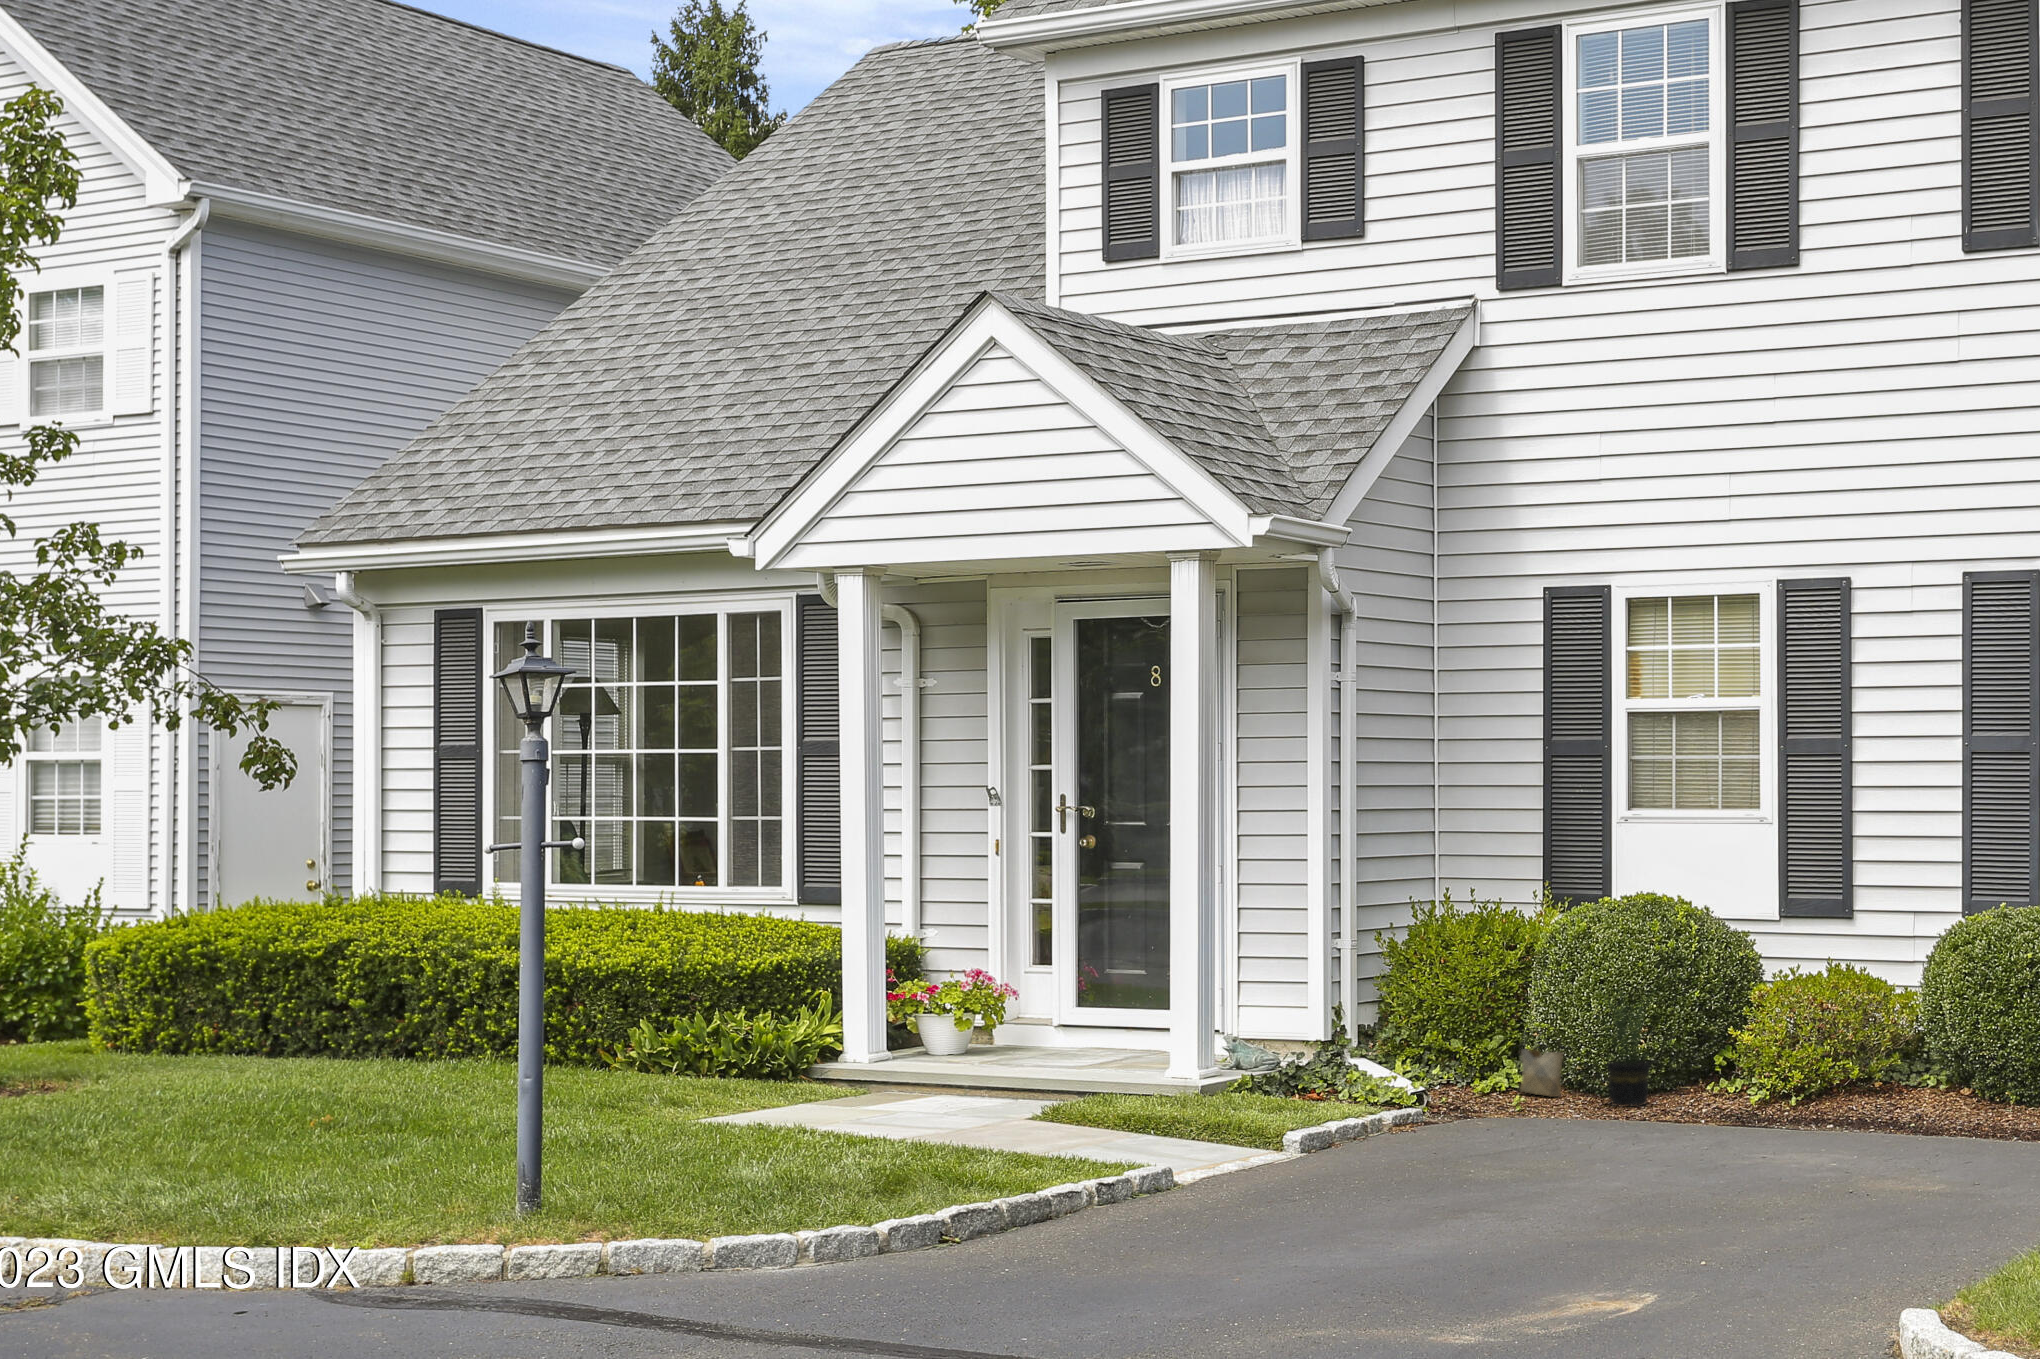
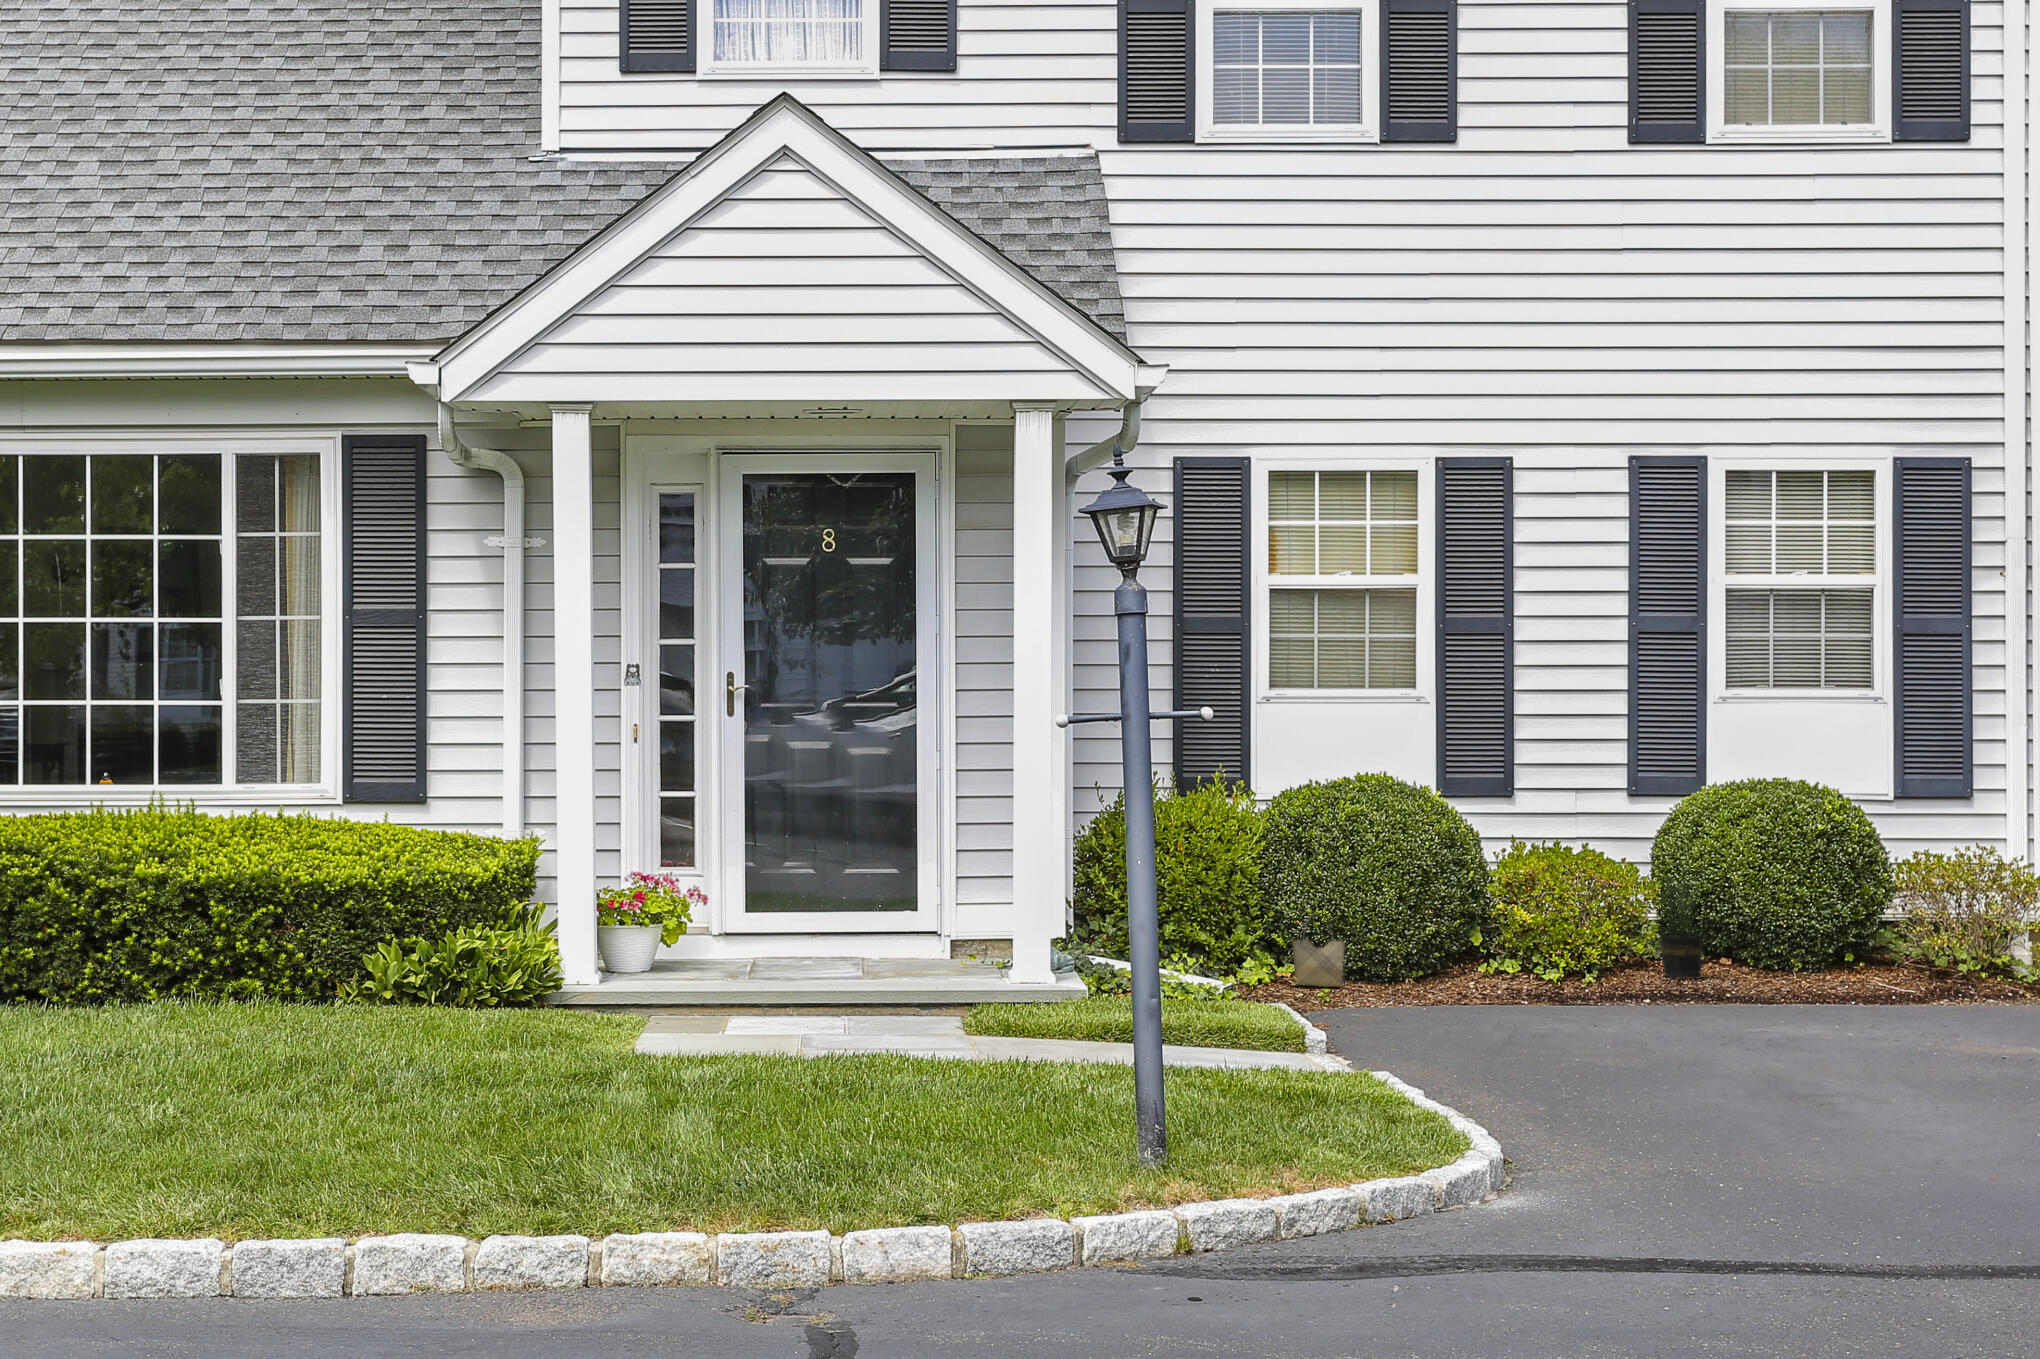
potted plant: present [1593,981,1656,1107] -> present [1651,860,1706,979]

